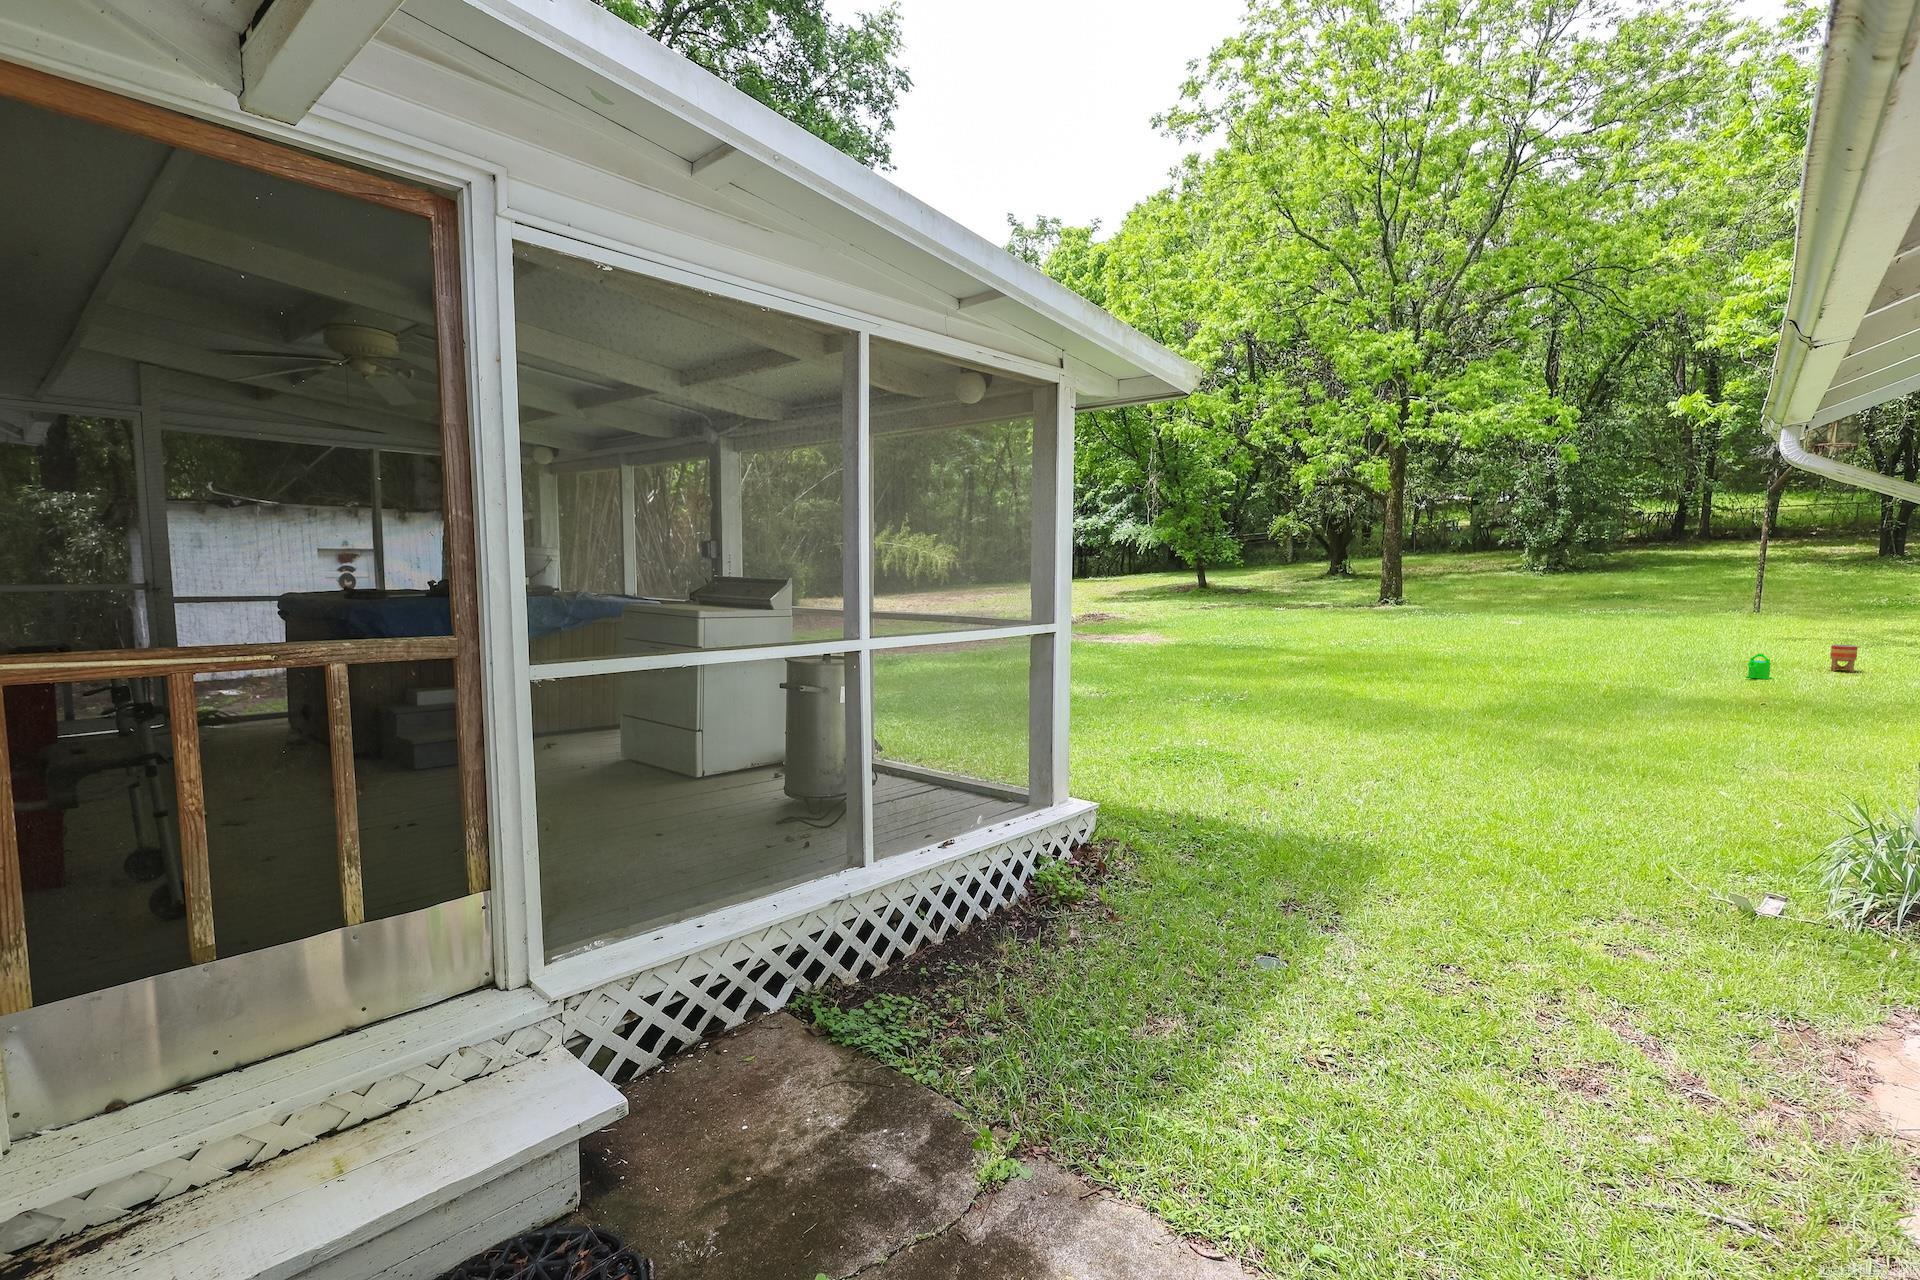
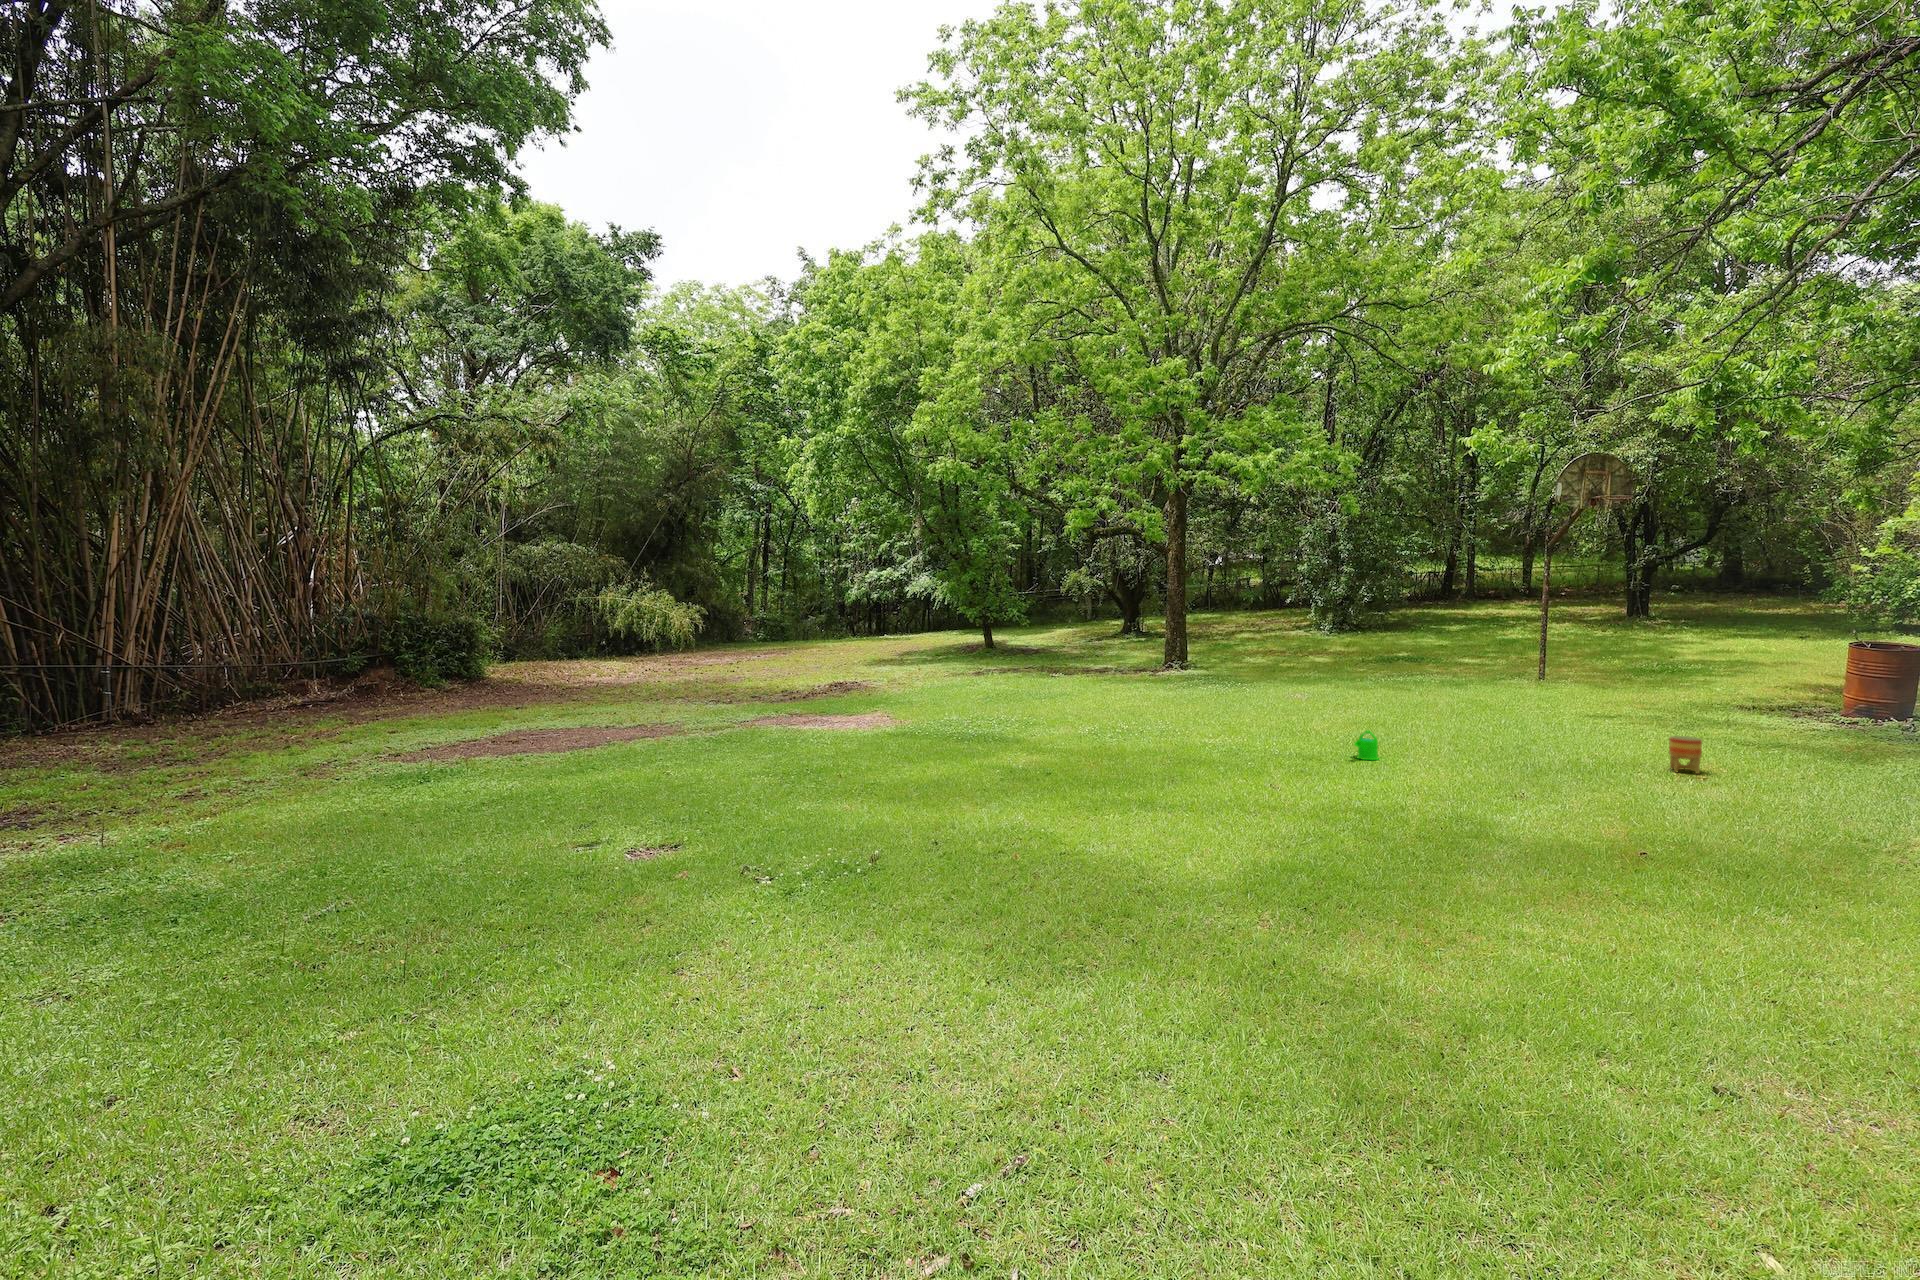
watering can: present [1747,654,1771,679] -> present [1354,730,1379,760]

